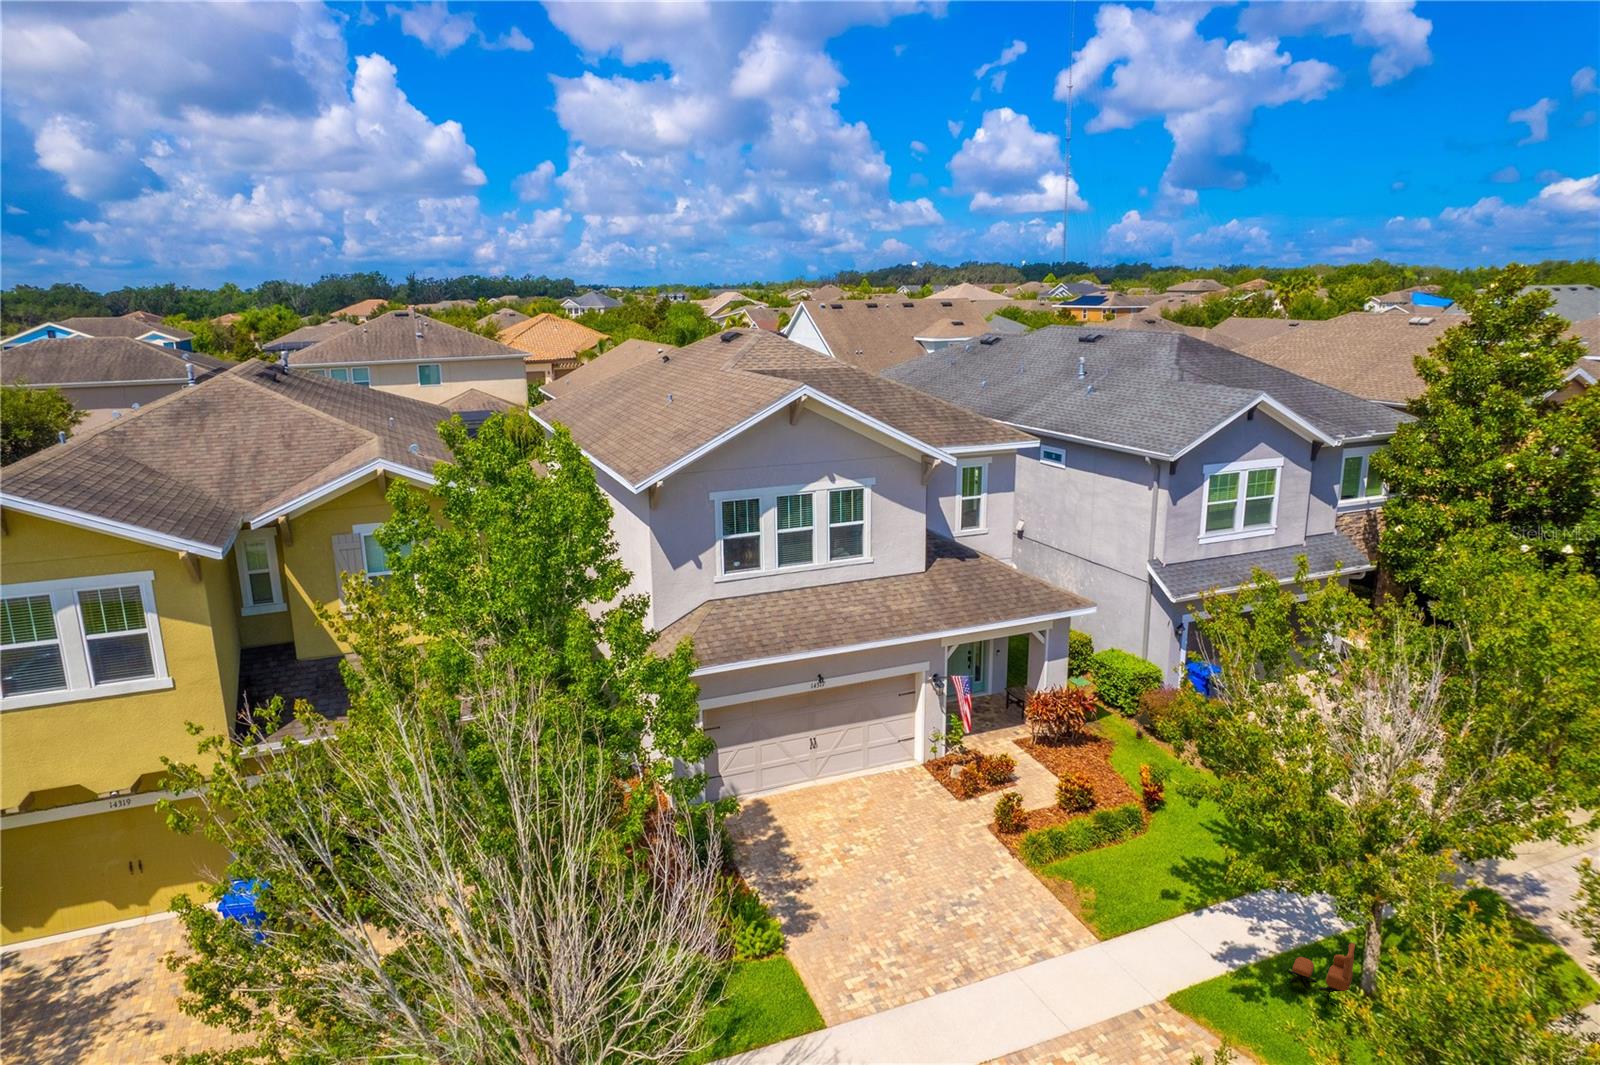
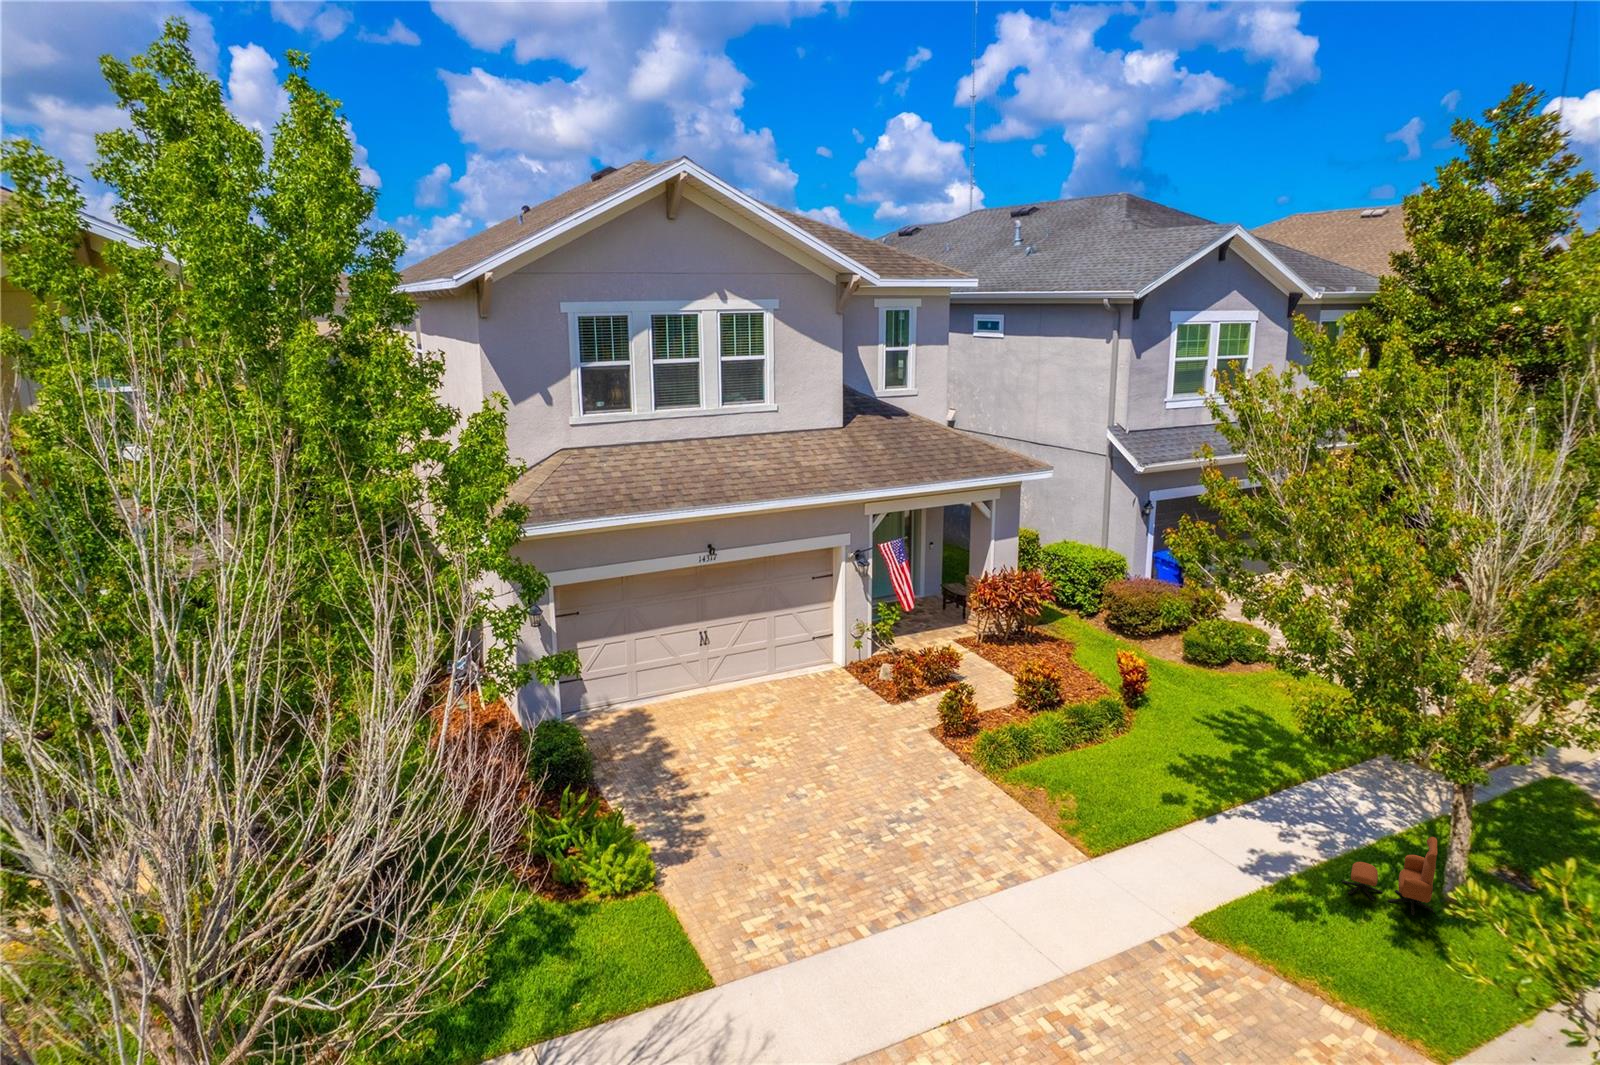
potted tree: present [1134,711,1151,739] -> none [1095,597,1119,635]

